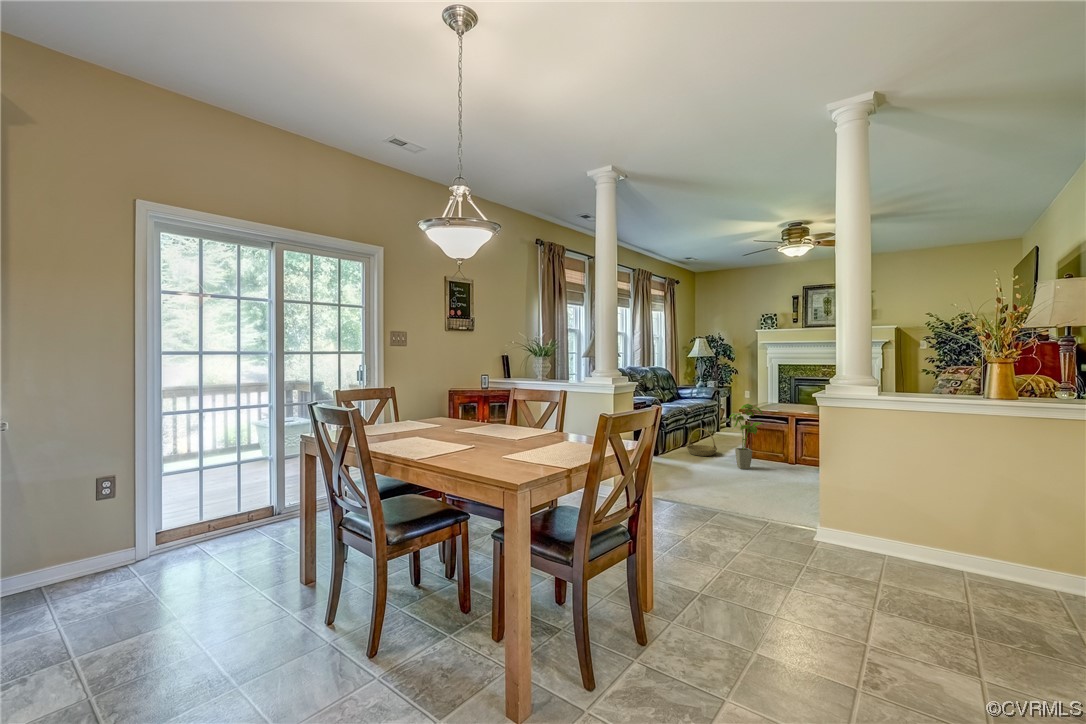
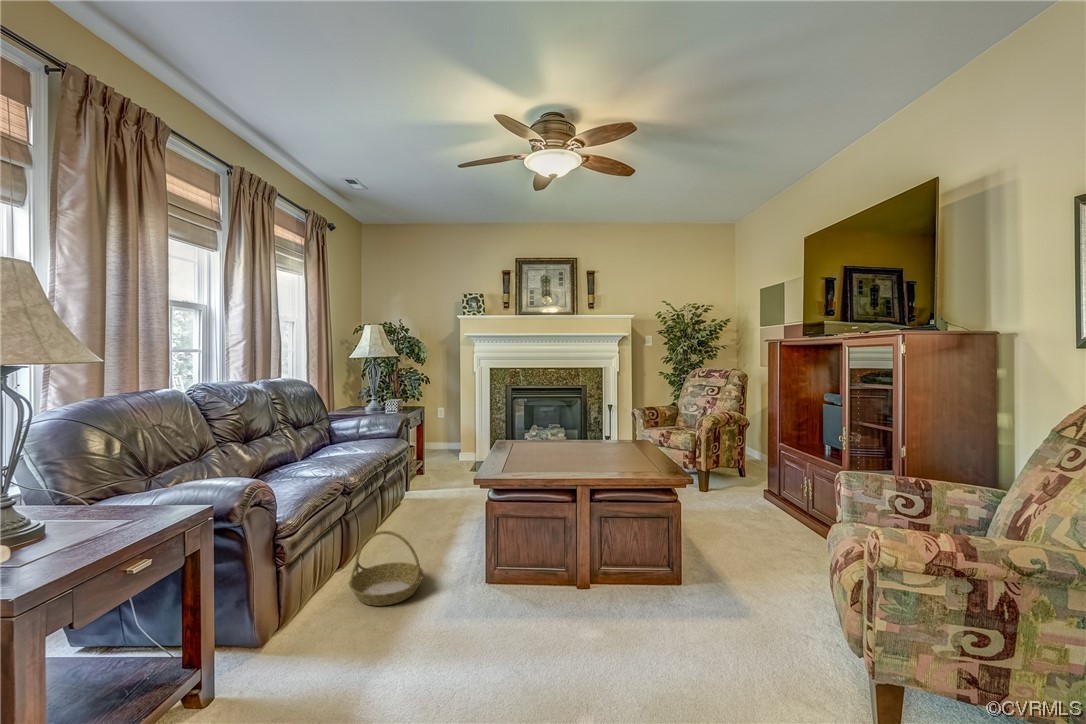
house plant: present [729,404,764,469] -> none [465,477,554,653]

